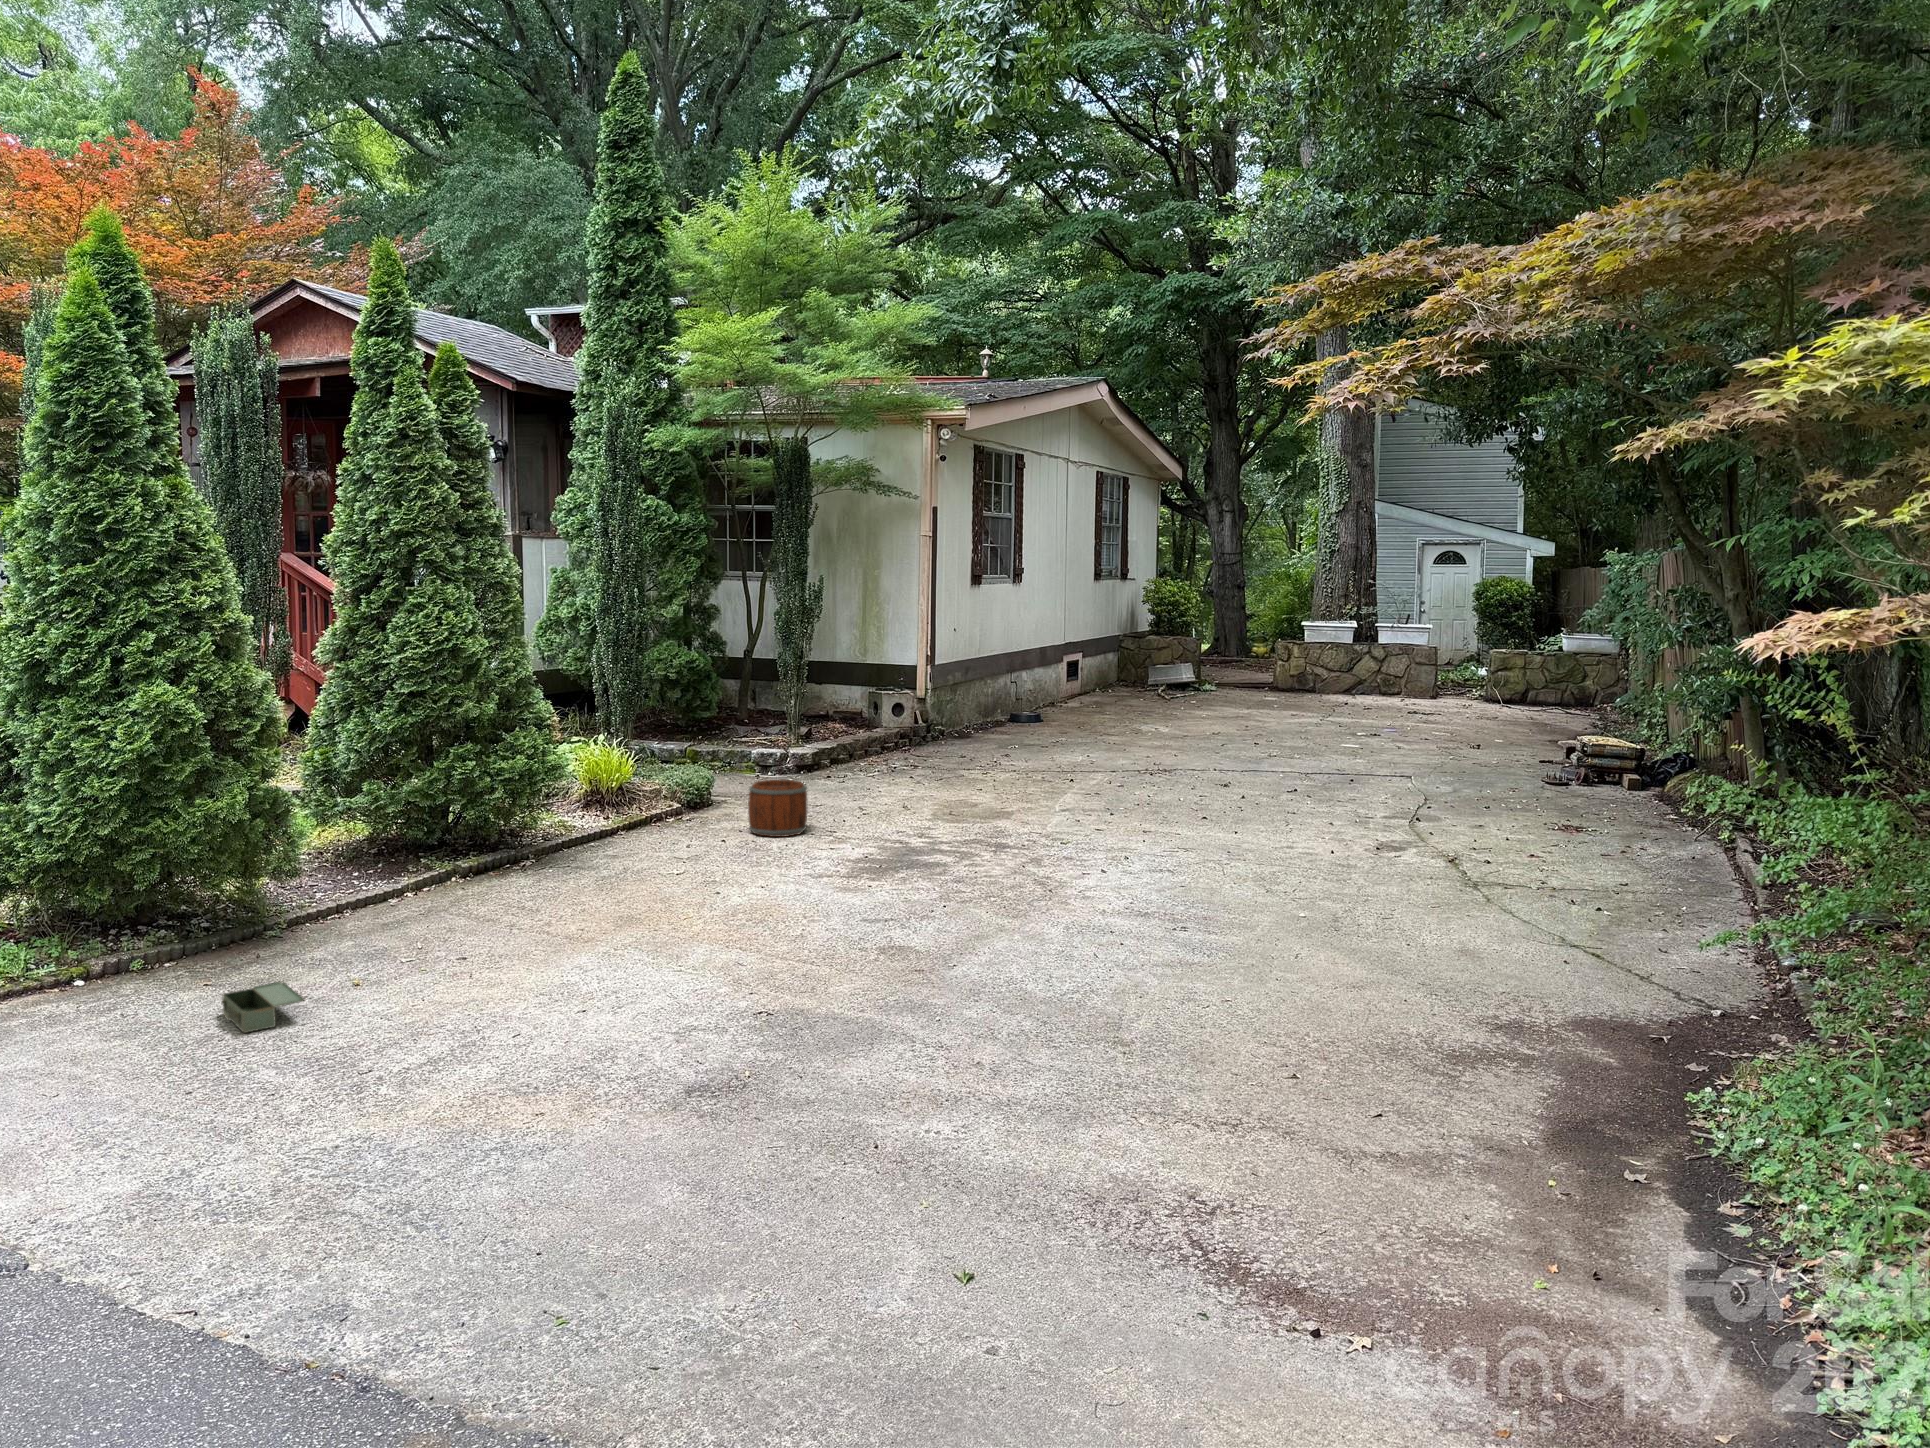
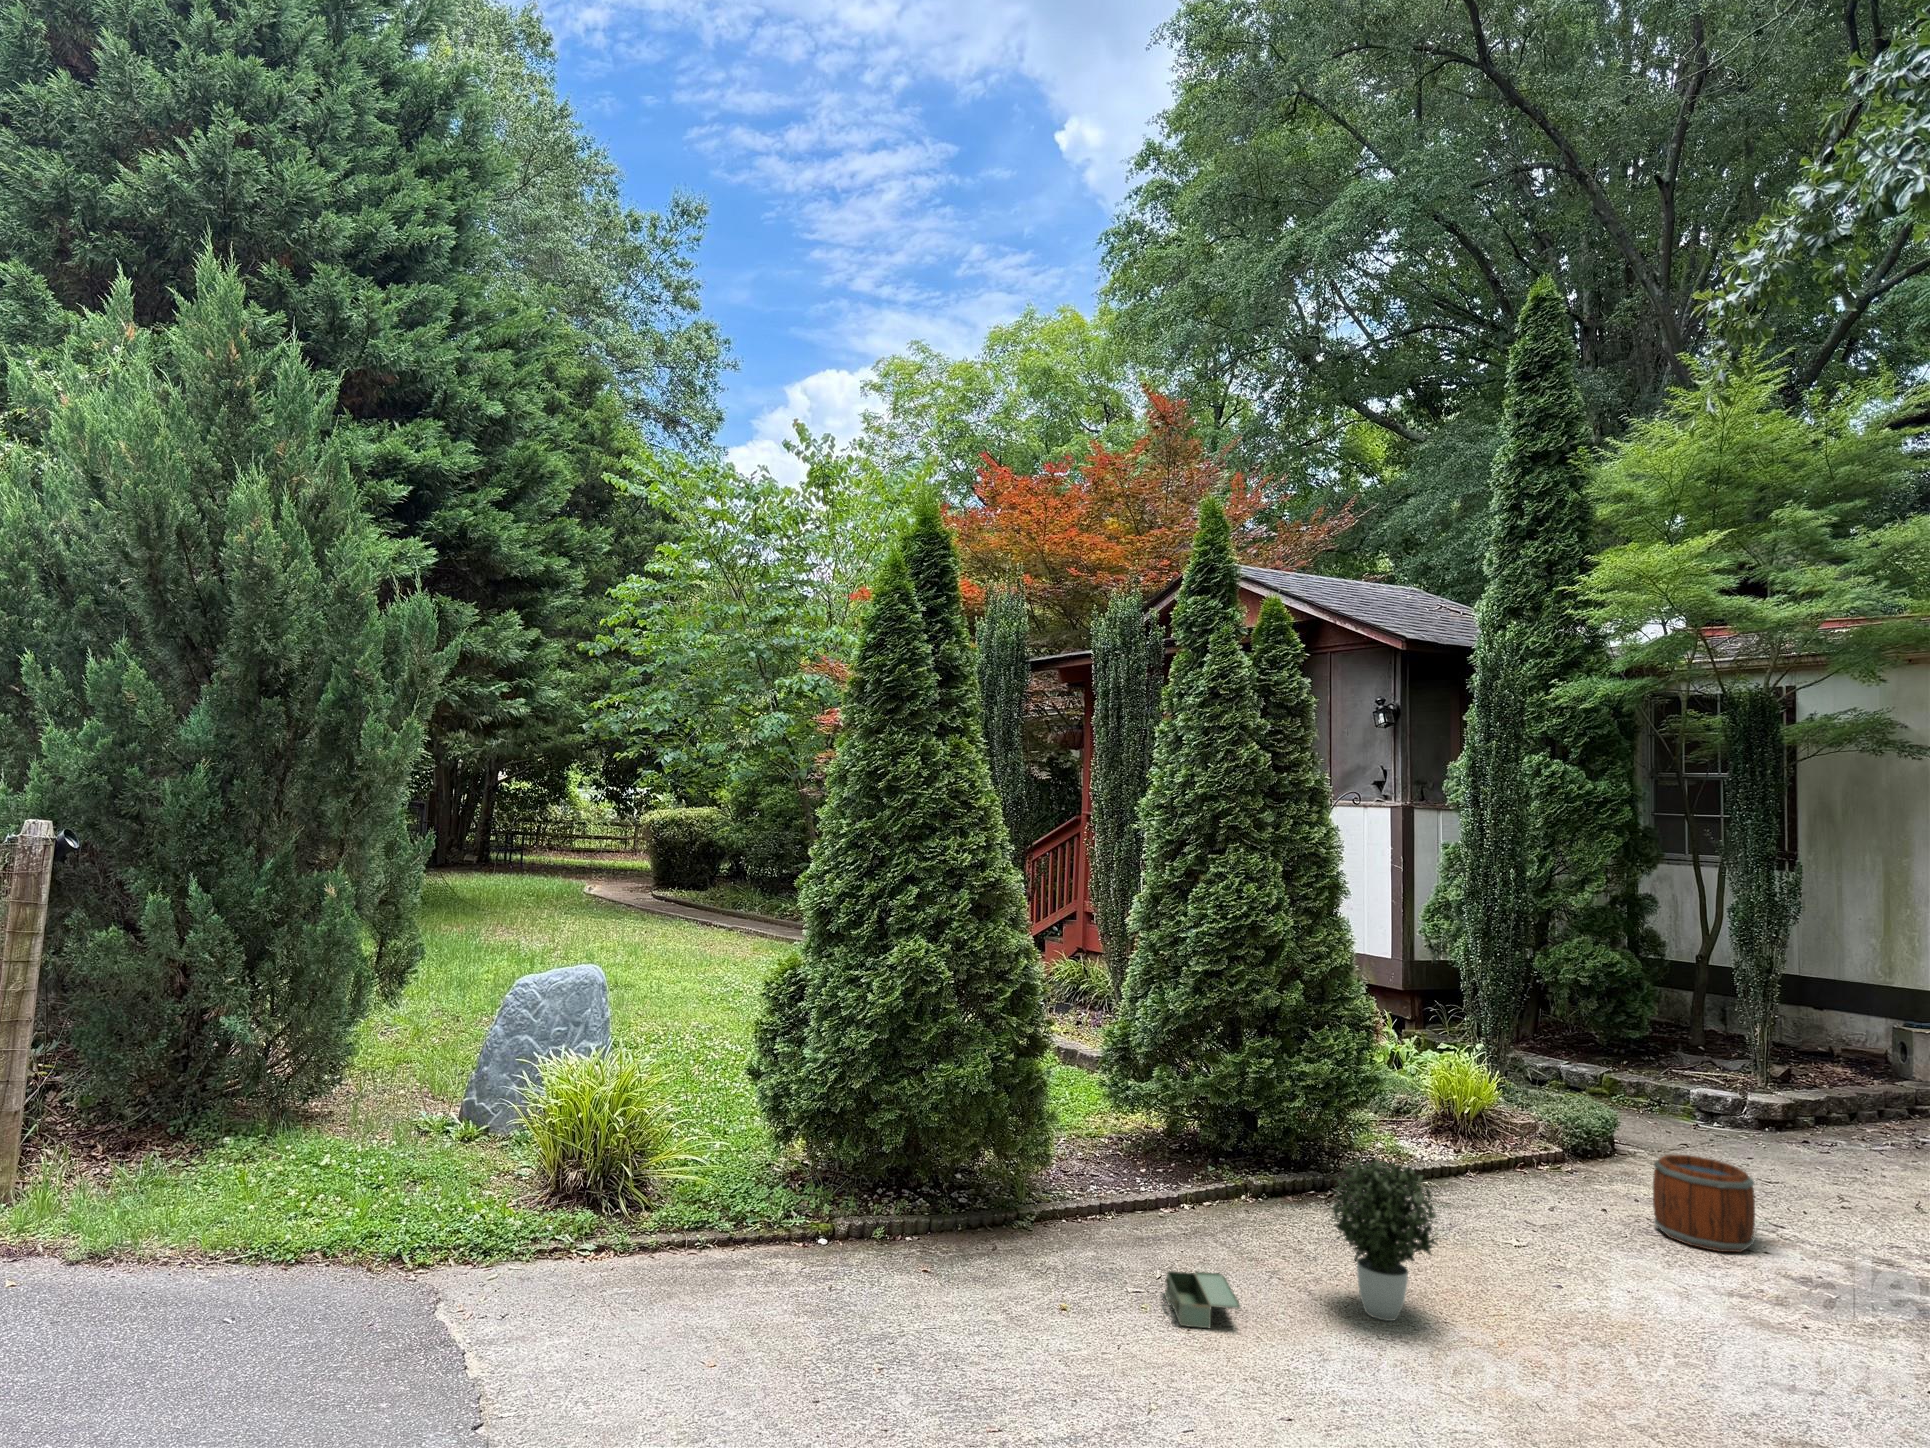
potted plant: none [561,803,643,916] -> present [1331,1159,1438,1321]
toolbox: present [222,982,304,1033] -> present [1165,1271,1240,1328]

